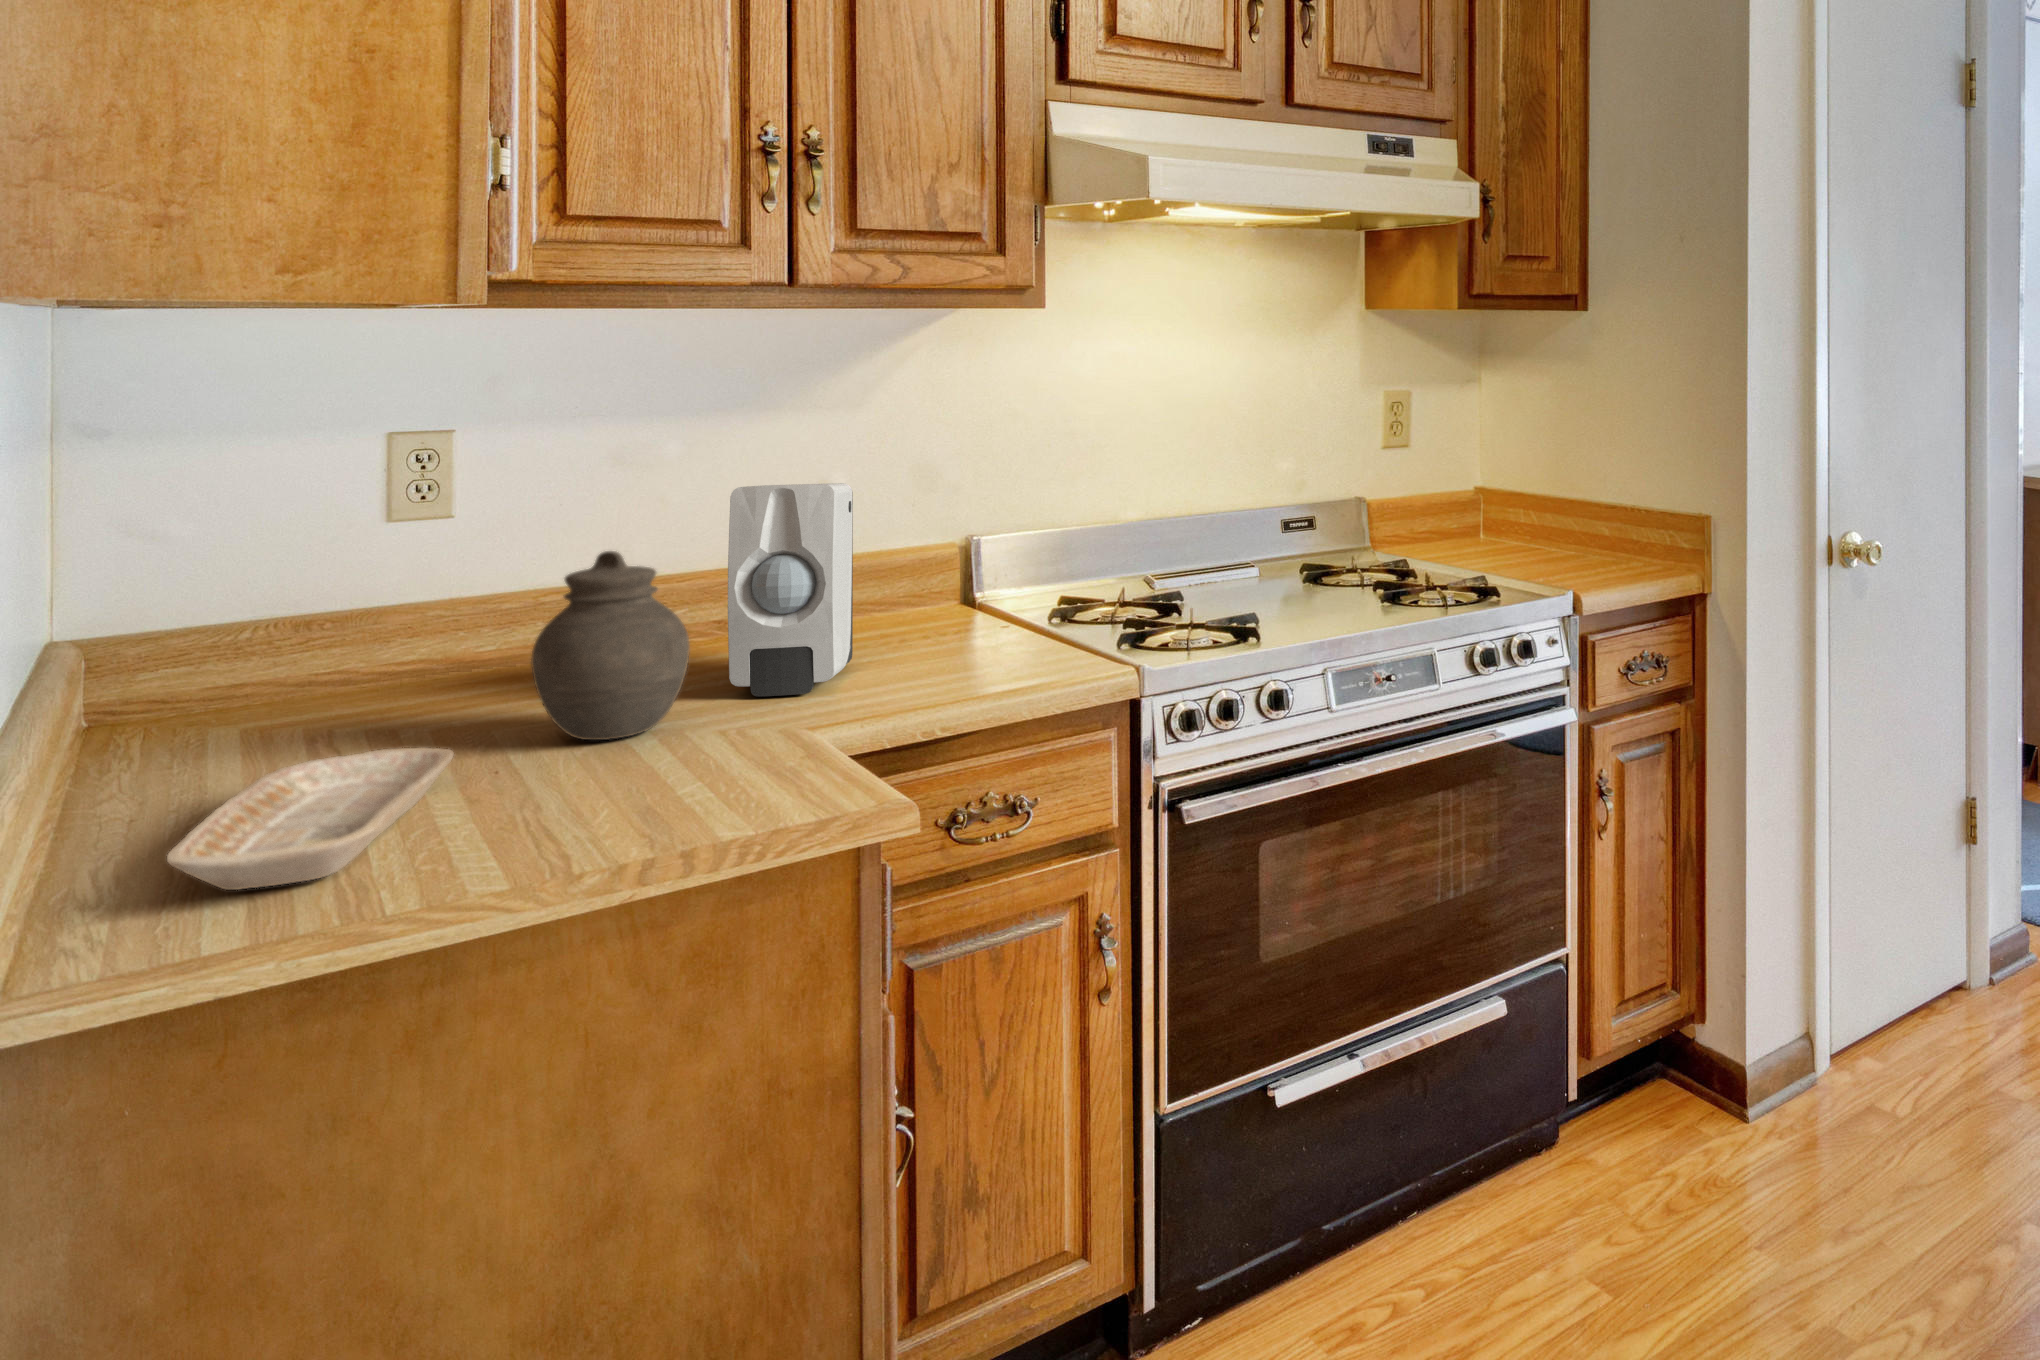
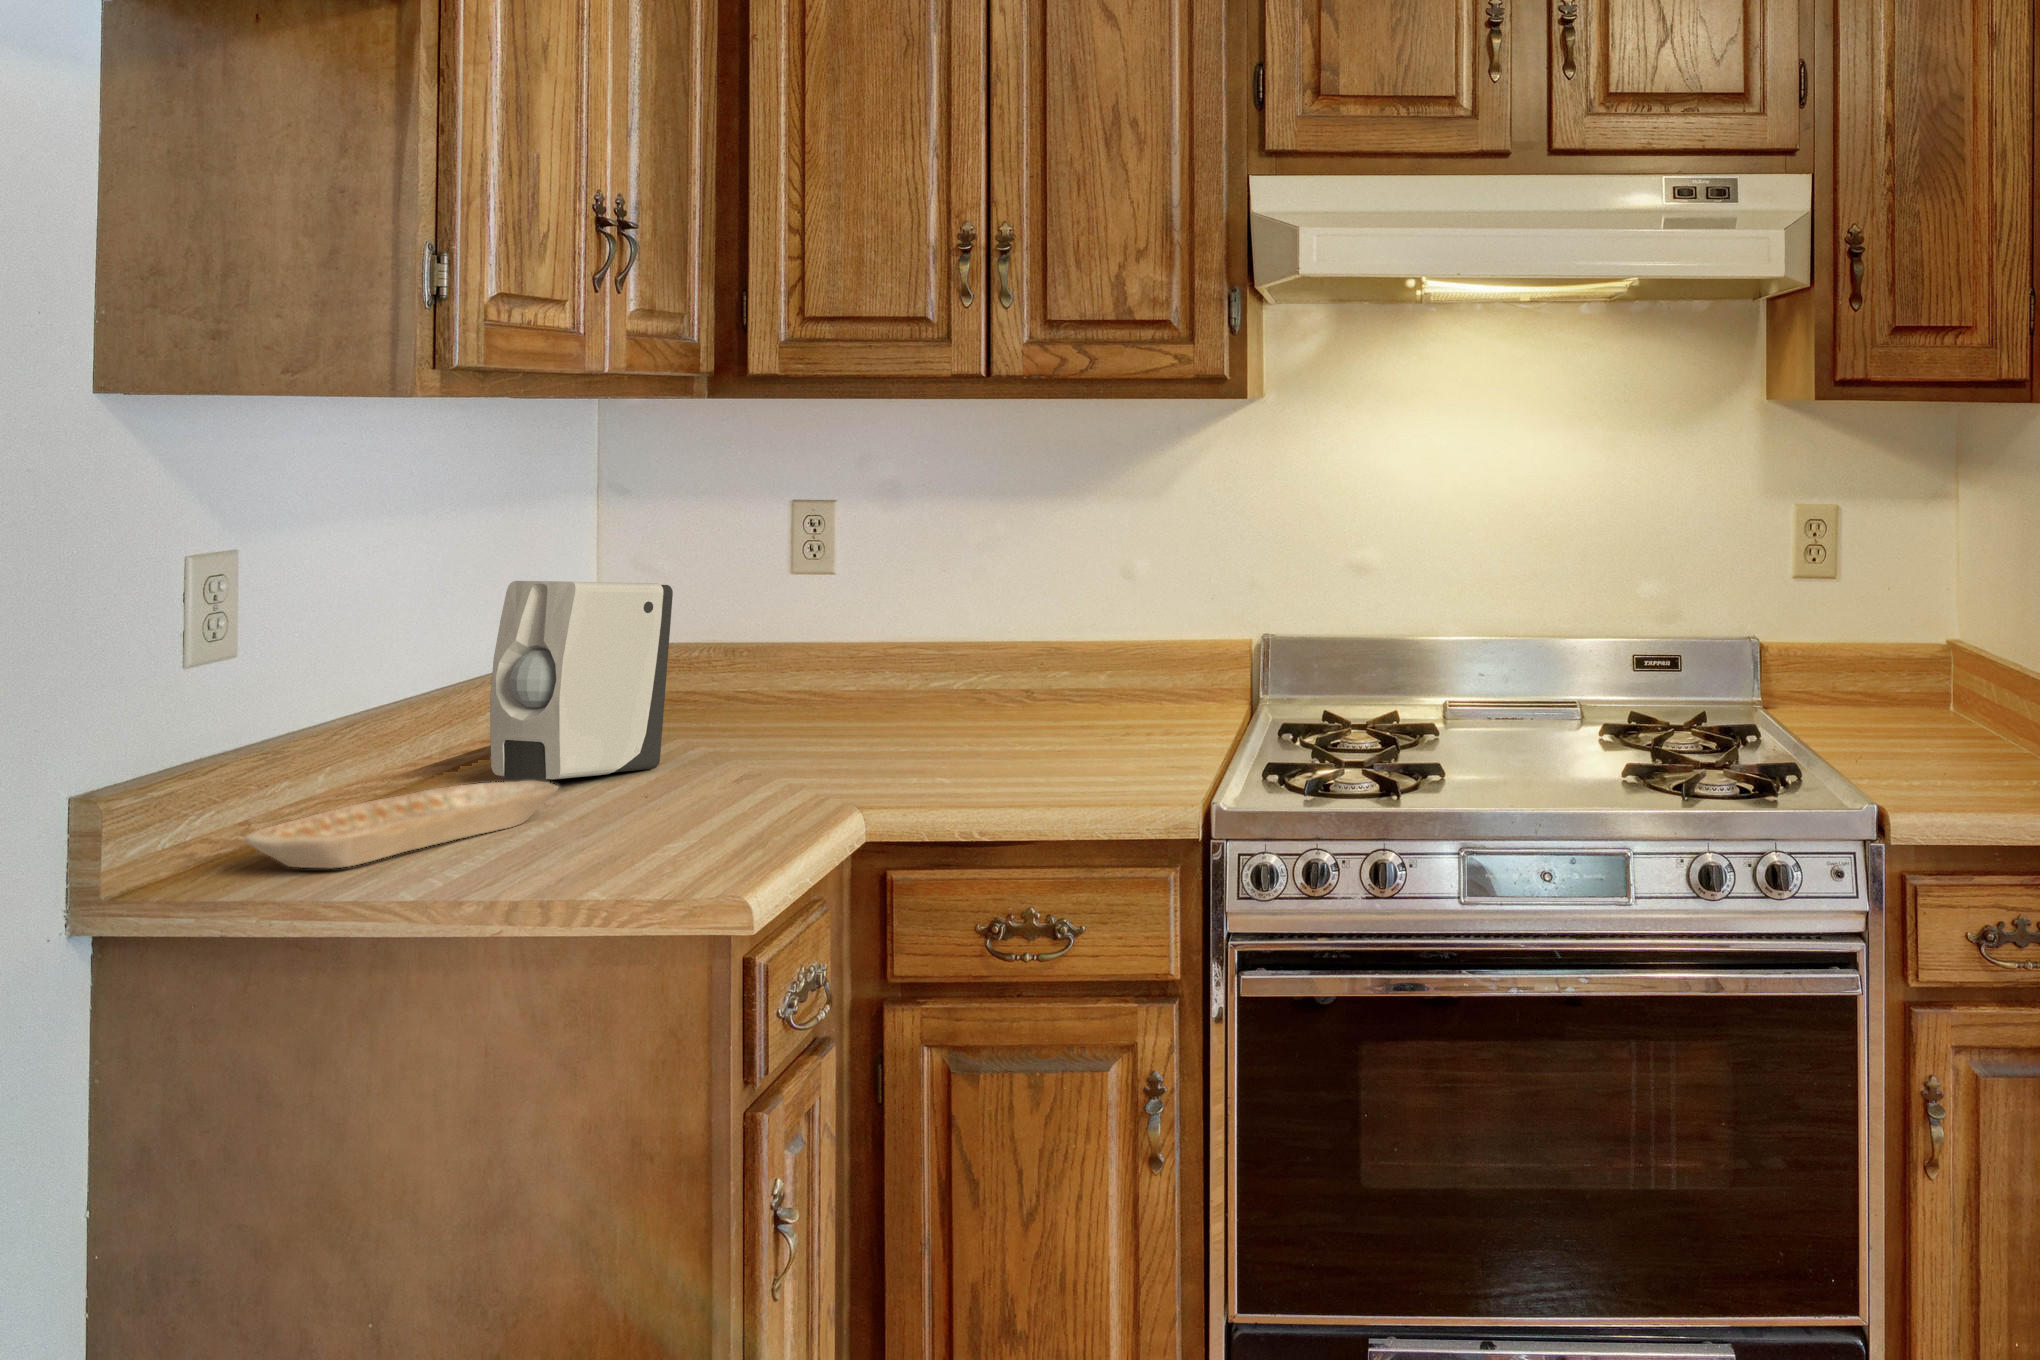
soap dispenser: present [728,483,853,697] -> present [490,581,673,783]
jar: present [531,551,690,740] -> none [663,625,798,799]

